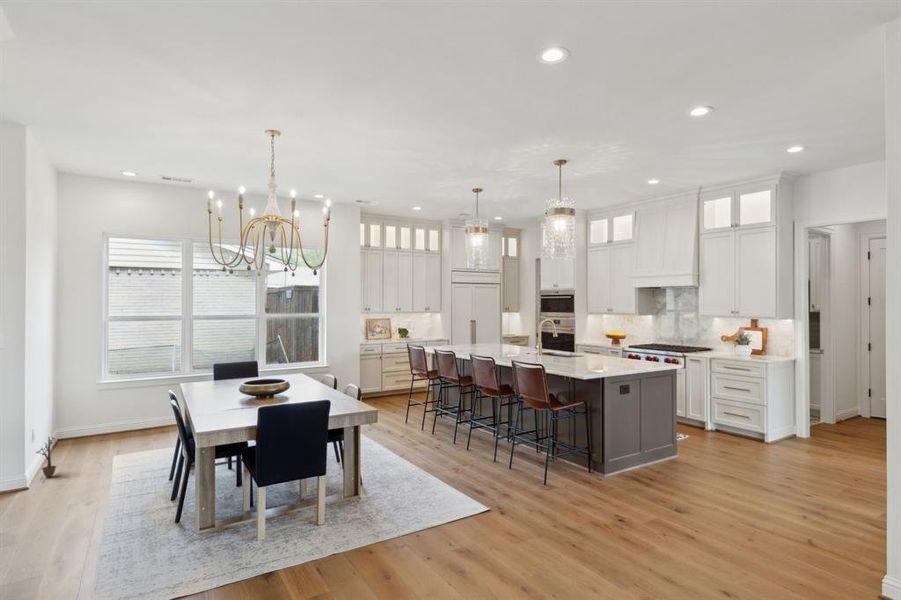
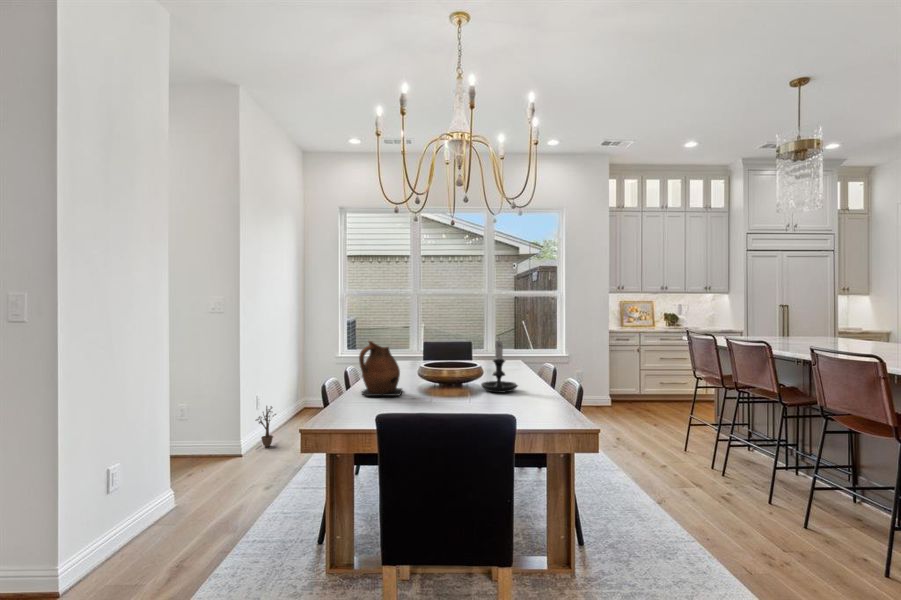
candle holder: none [291,361,317,399] -> present [481,340,518,393]
ceramic pitcher: none [203,370,239,410] -> present [359,341,402,396]

